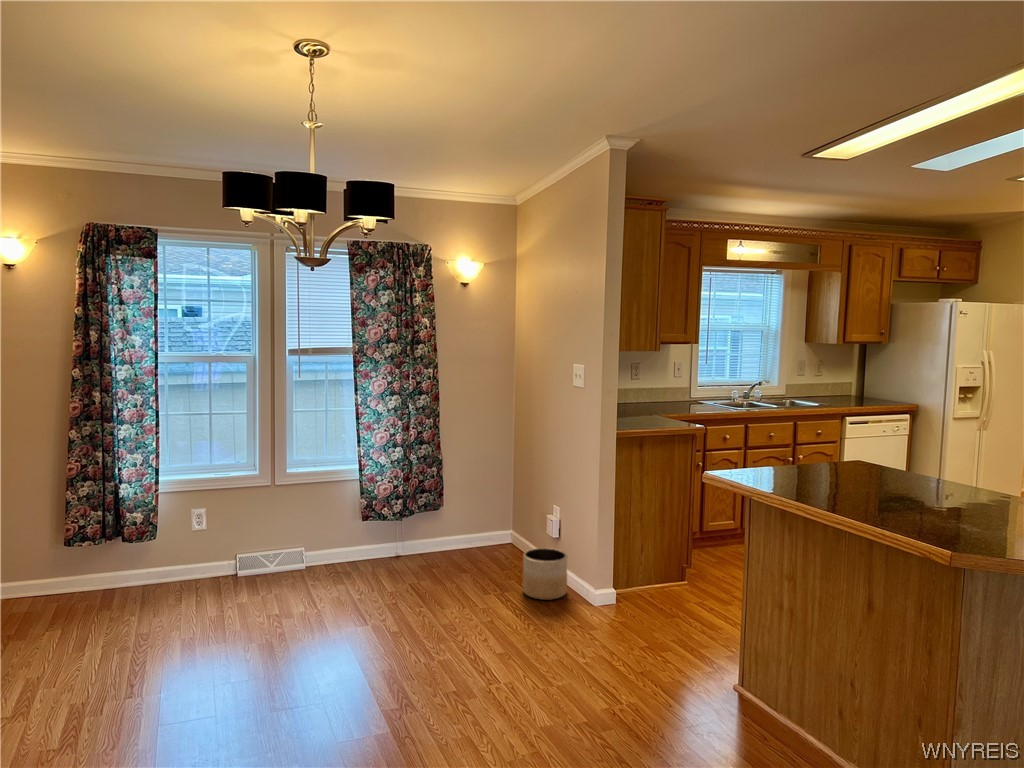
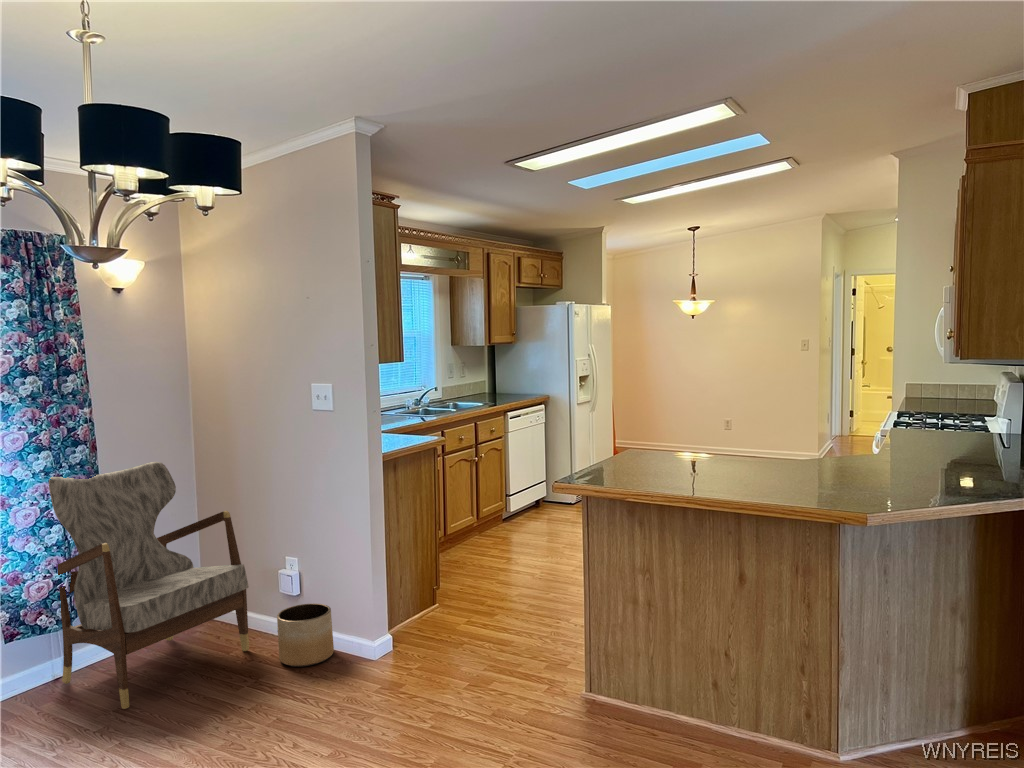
armchair: none [395,414,516,586] -> present [49,462,249,709]

